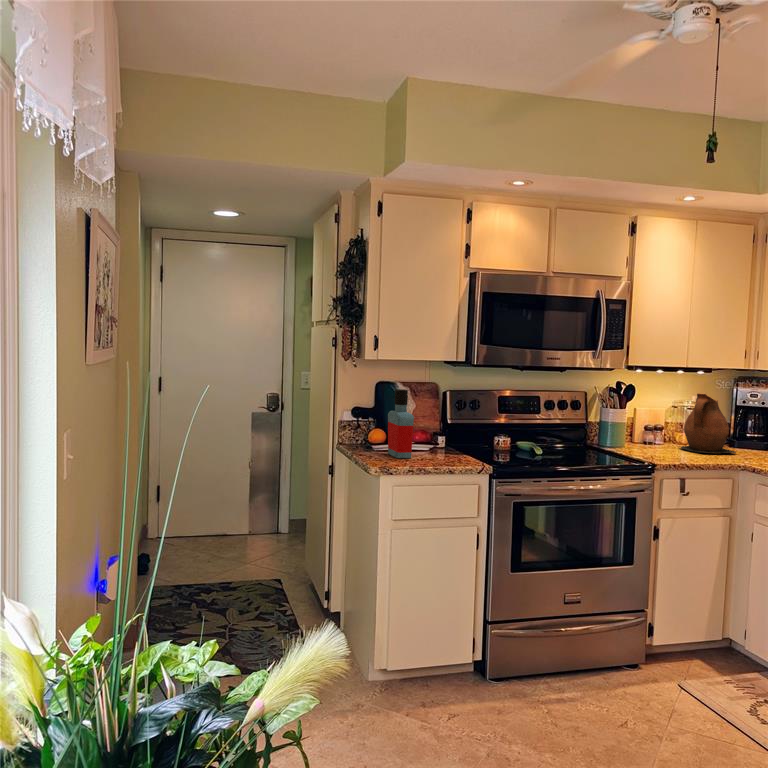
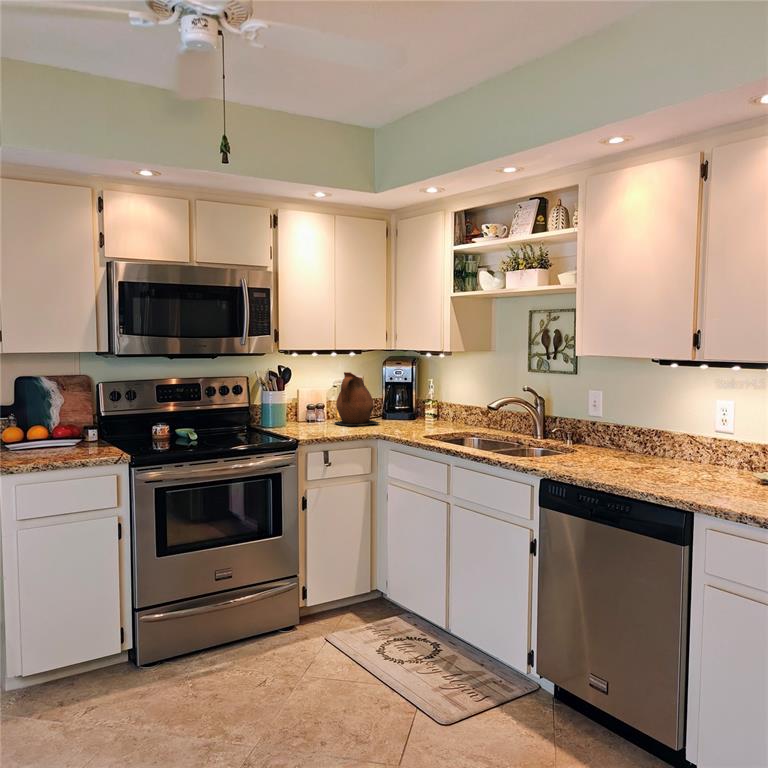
bottle: present [388,389,414,458] -> none [19,383,45,455]

